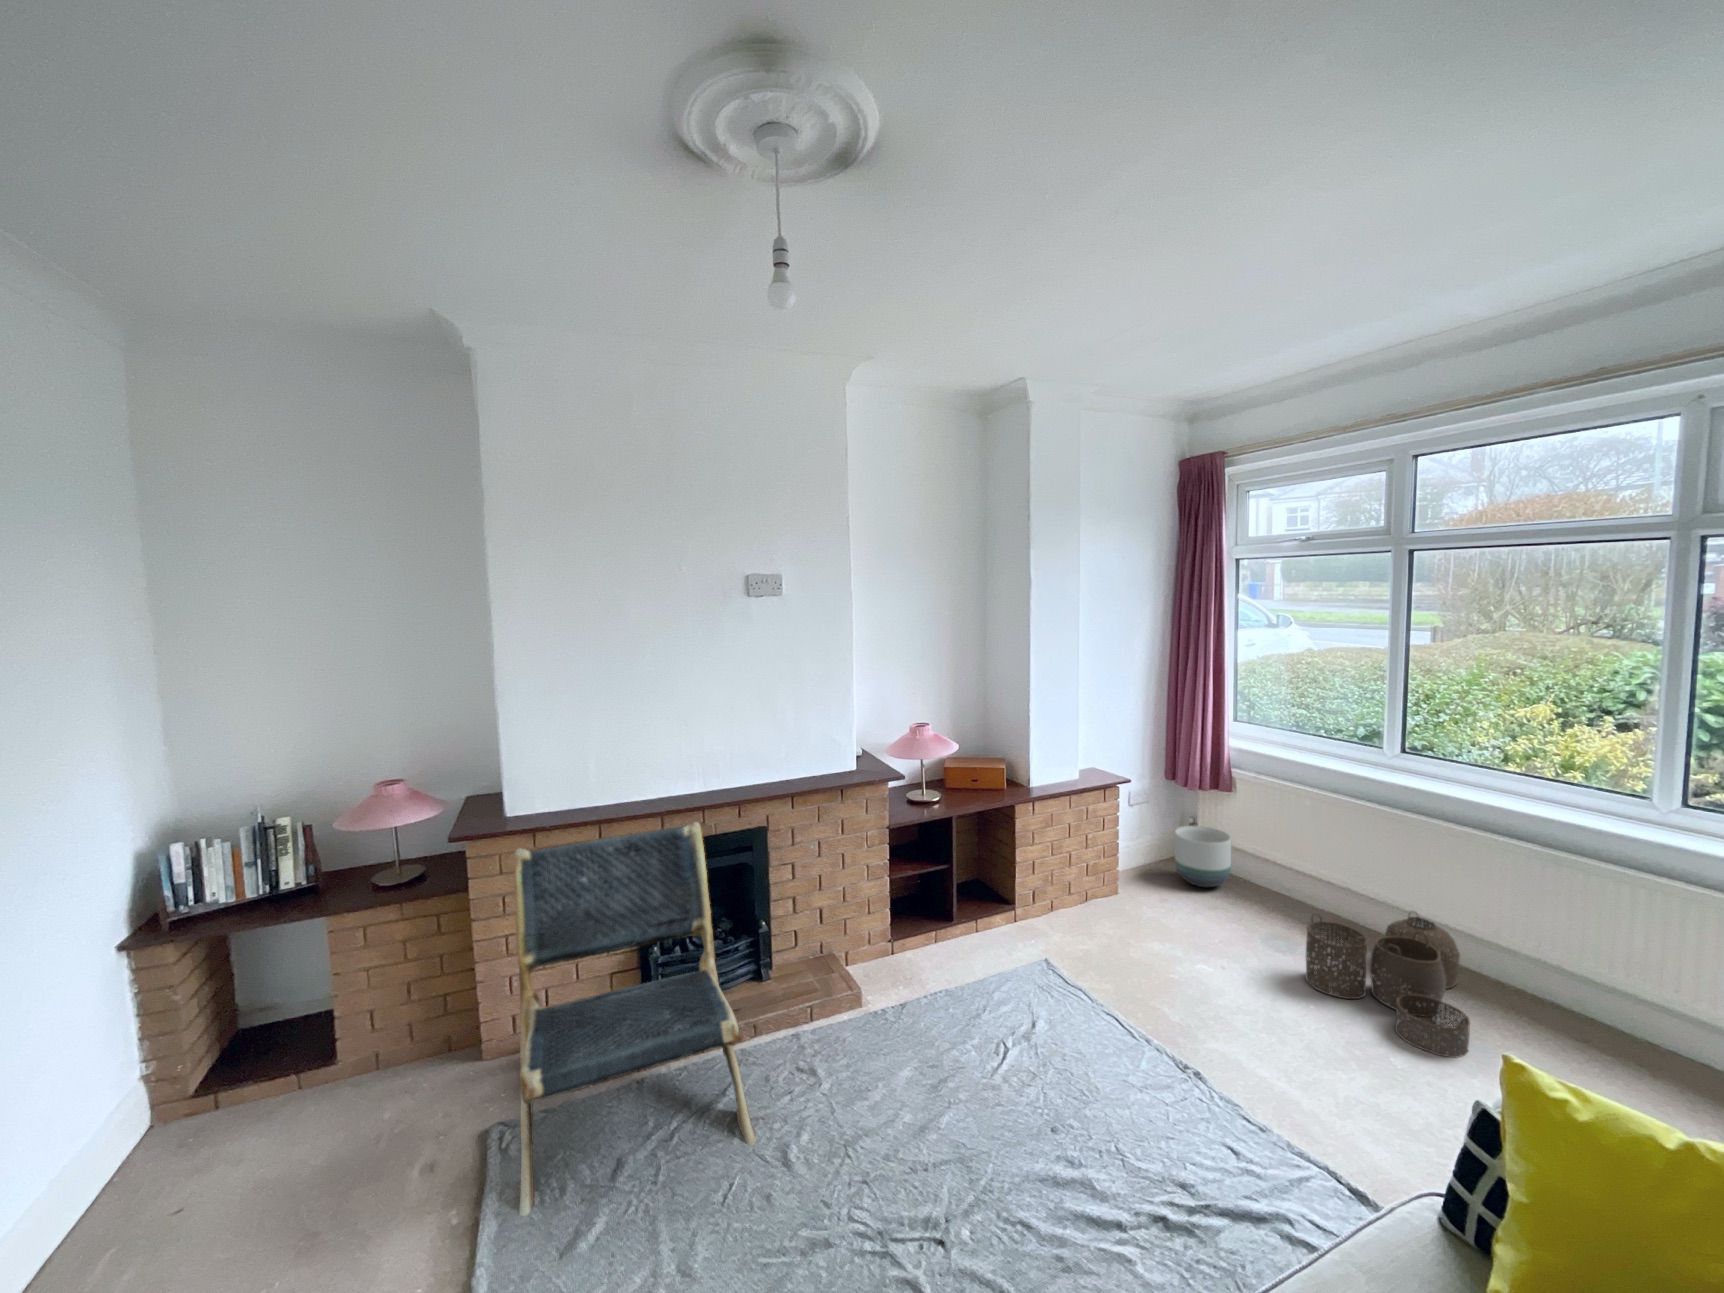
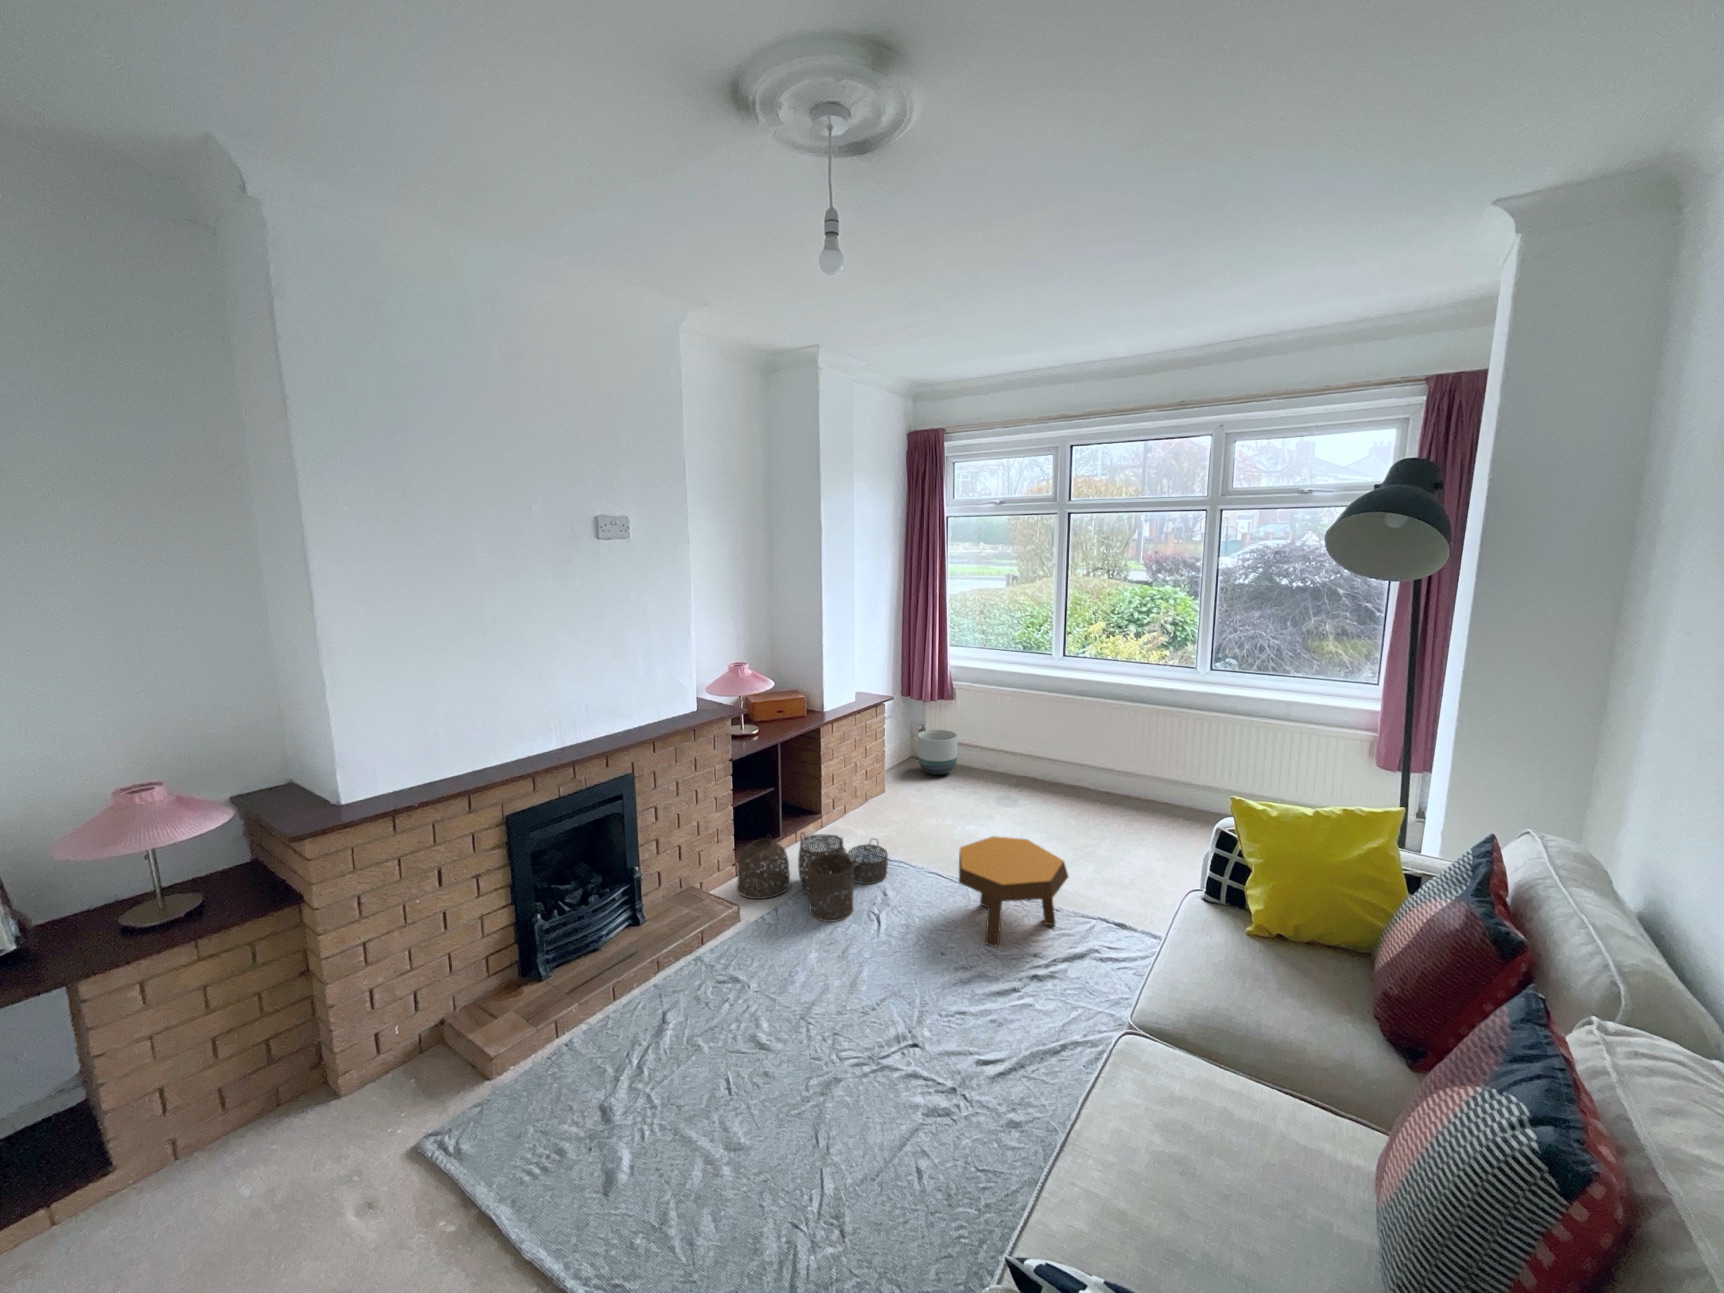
lounge chair: present [514,822,756,1216] -> none [379,777,724,1195]
woven basket: present [1306,913,1470,1057] -> present [737,833,888,922]
footstool: none [1096,993,1268,1154] -> present [959,836,1068,947]

